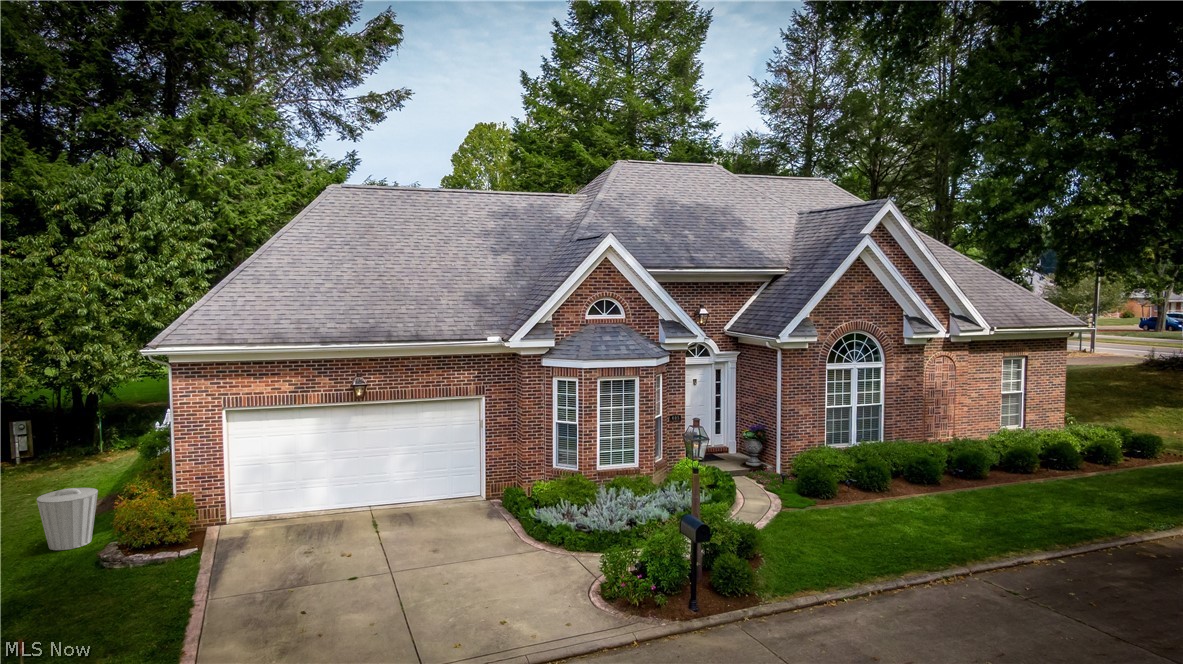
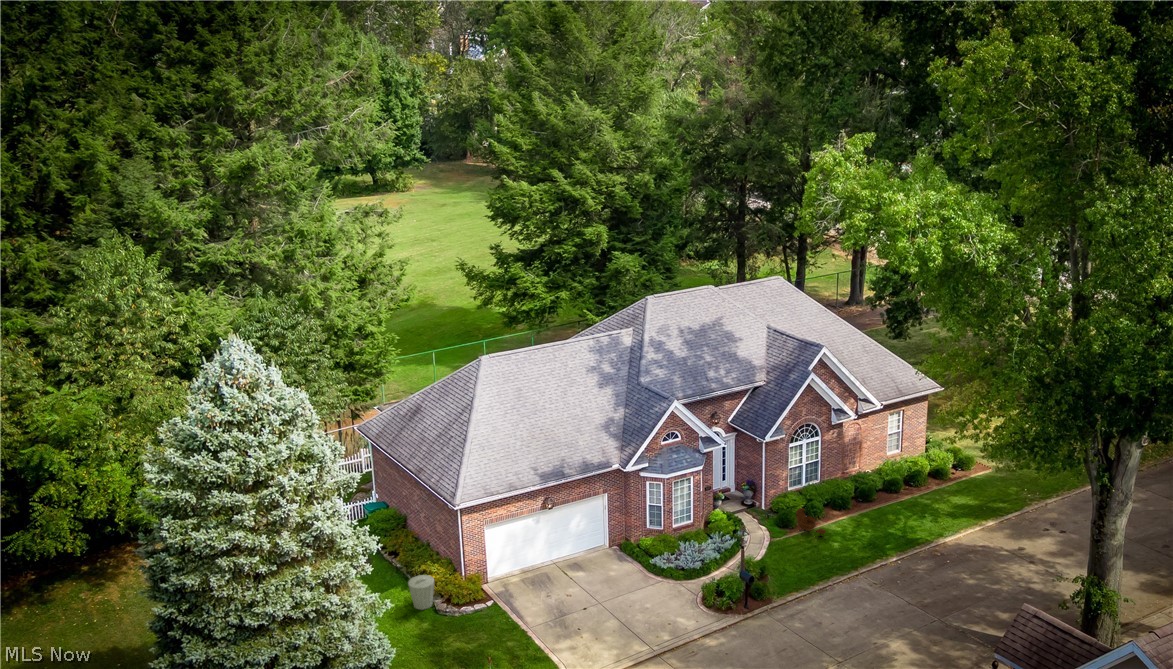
lounge chair: none [835,462,893,520] -> present [796,508,826,538]

